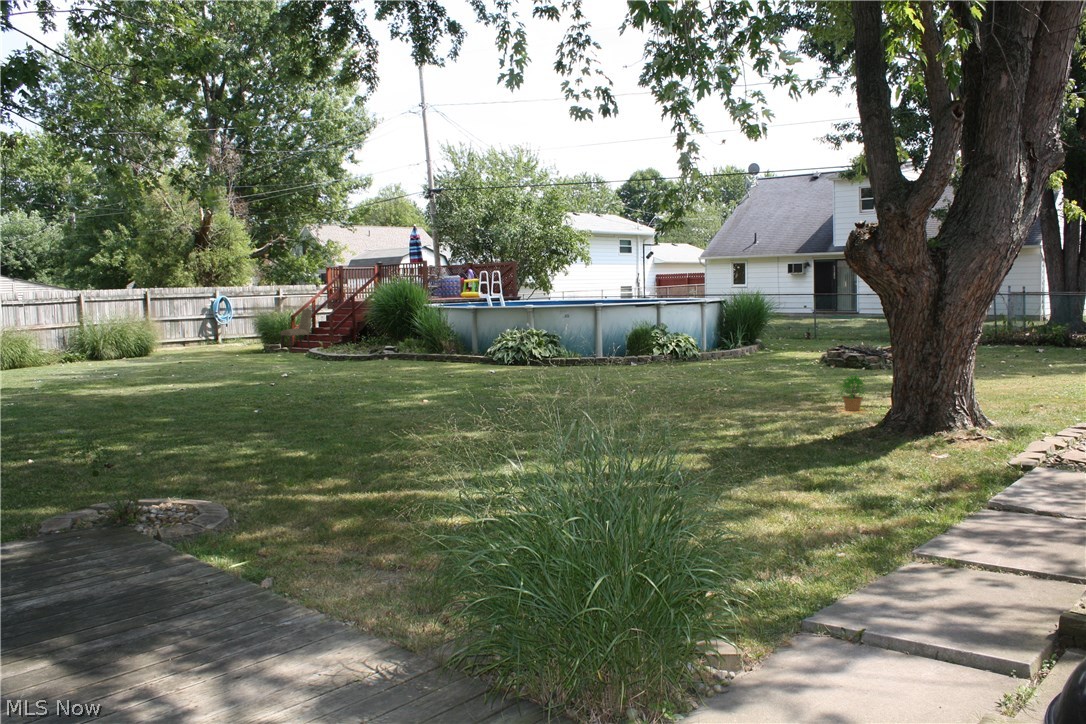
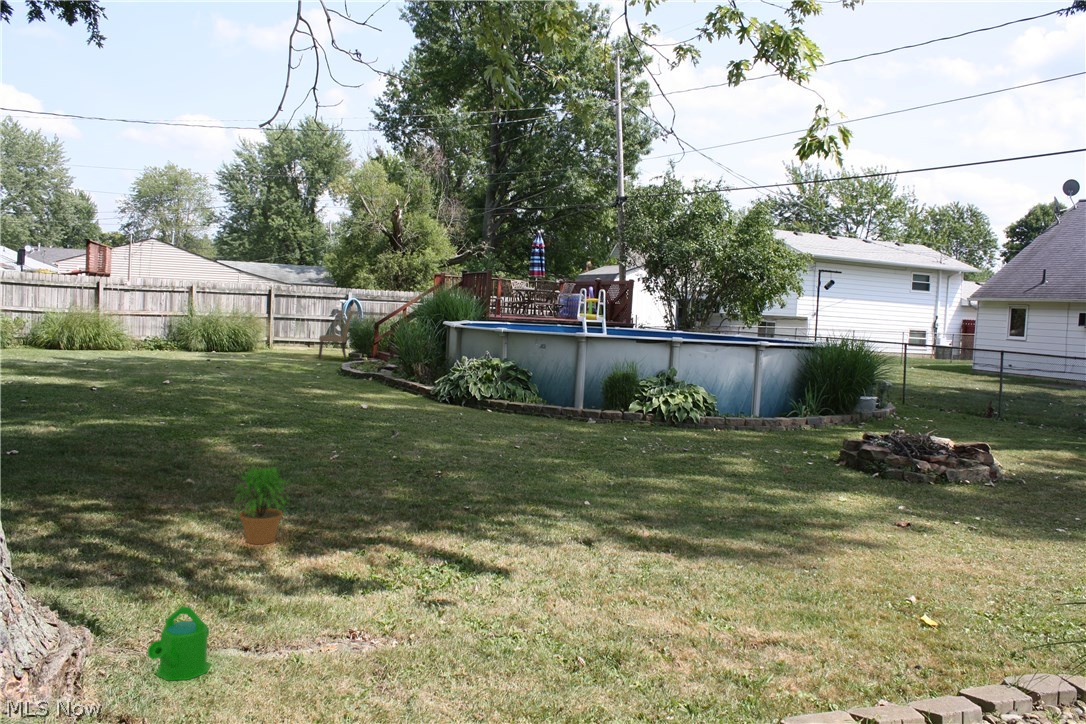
potted plant: present [840,375,865,411] -> present [235,467,287,544]
watering can: none [849,410,874,434] -> present [148,606,210,681]

